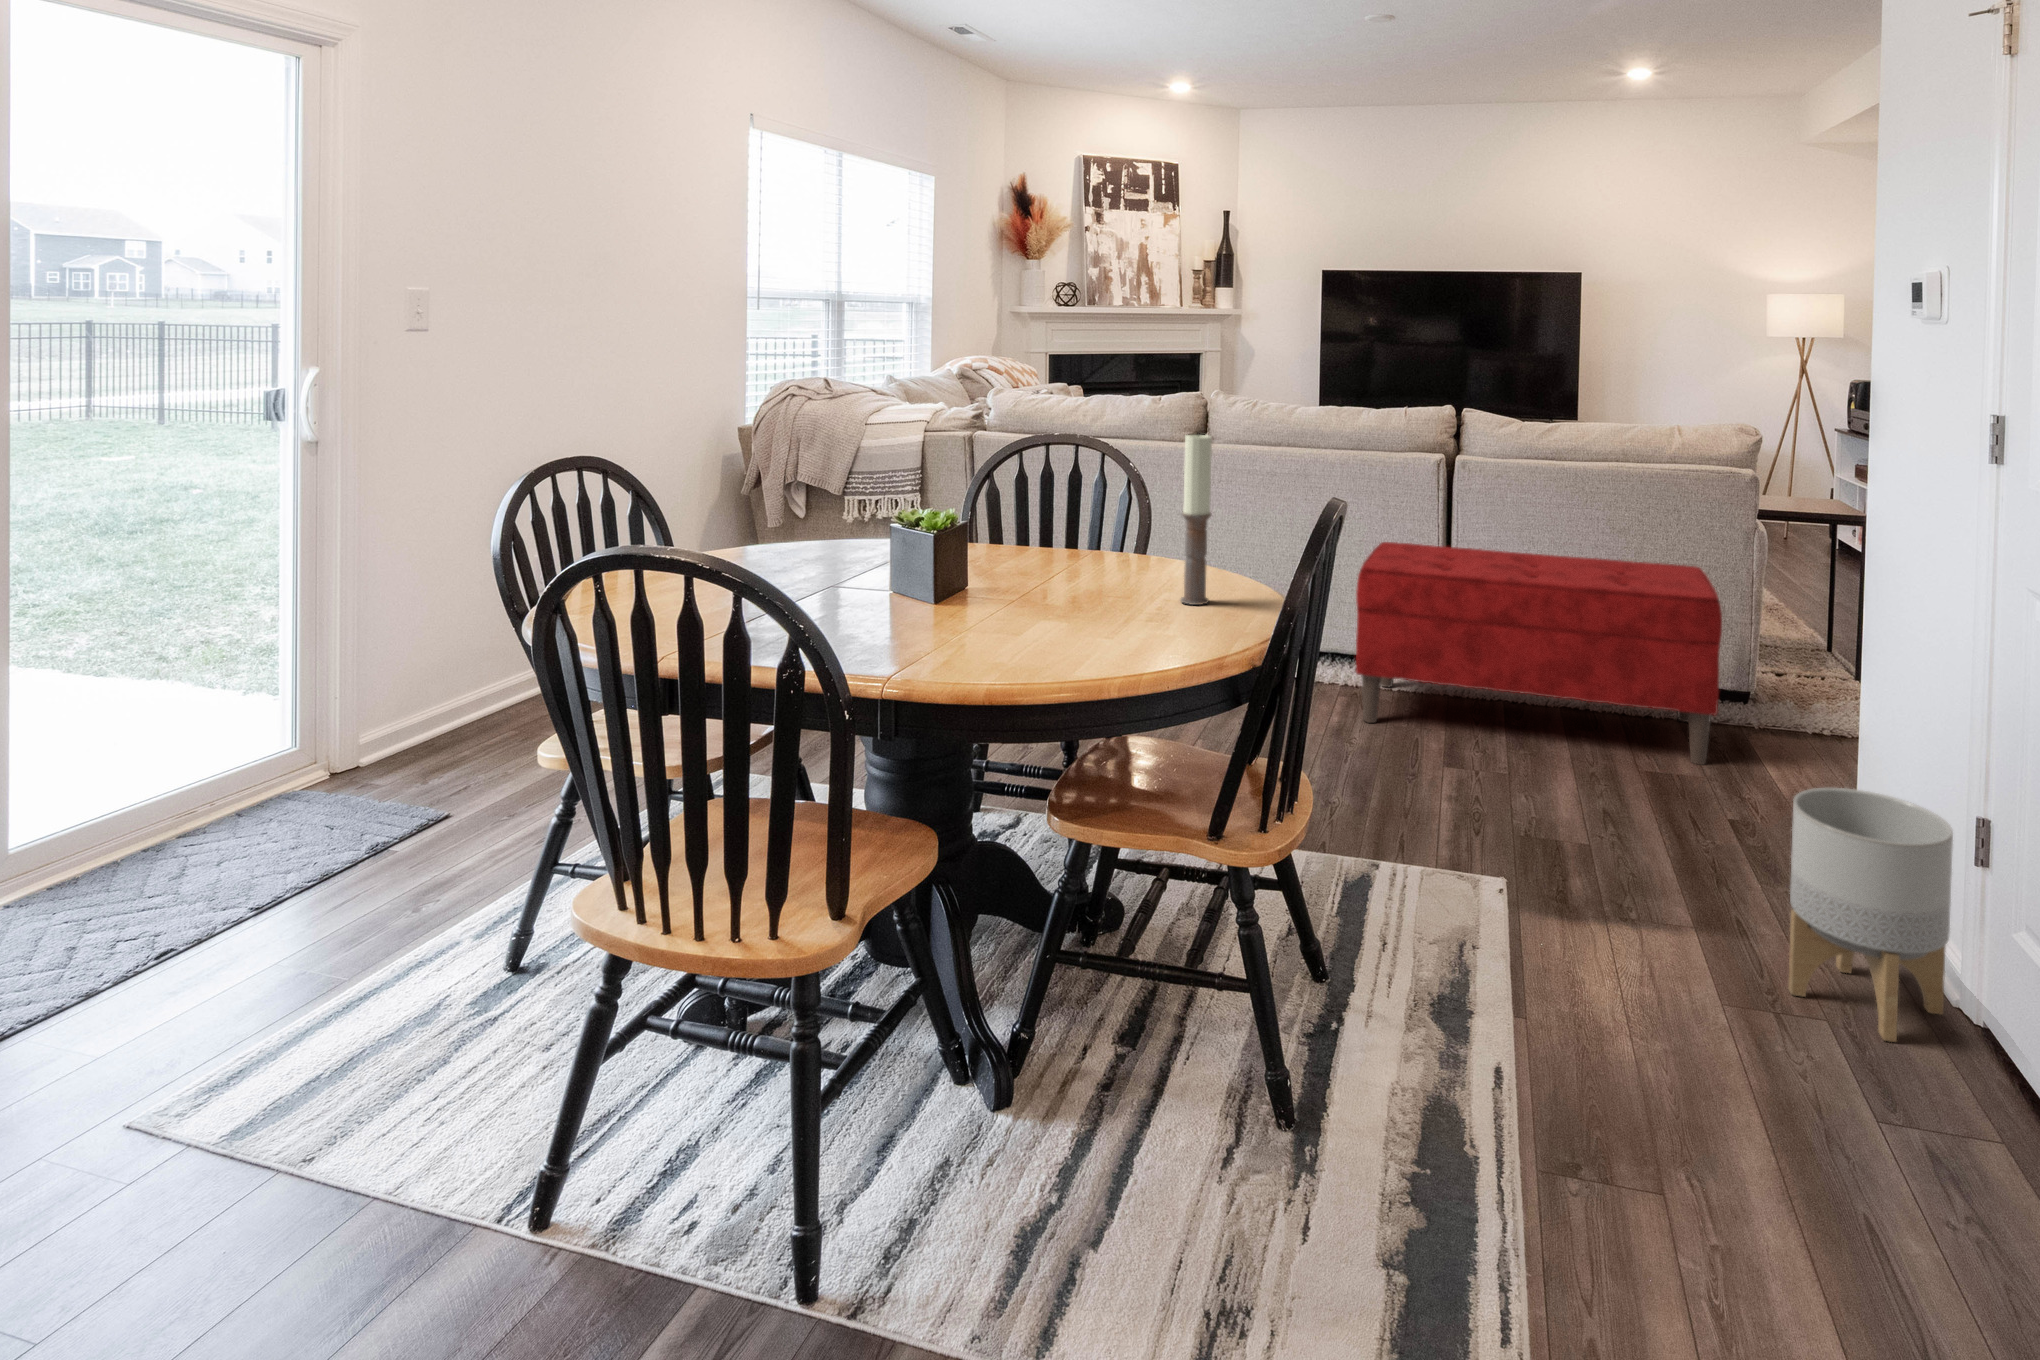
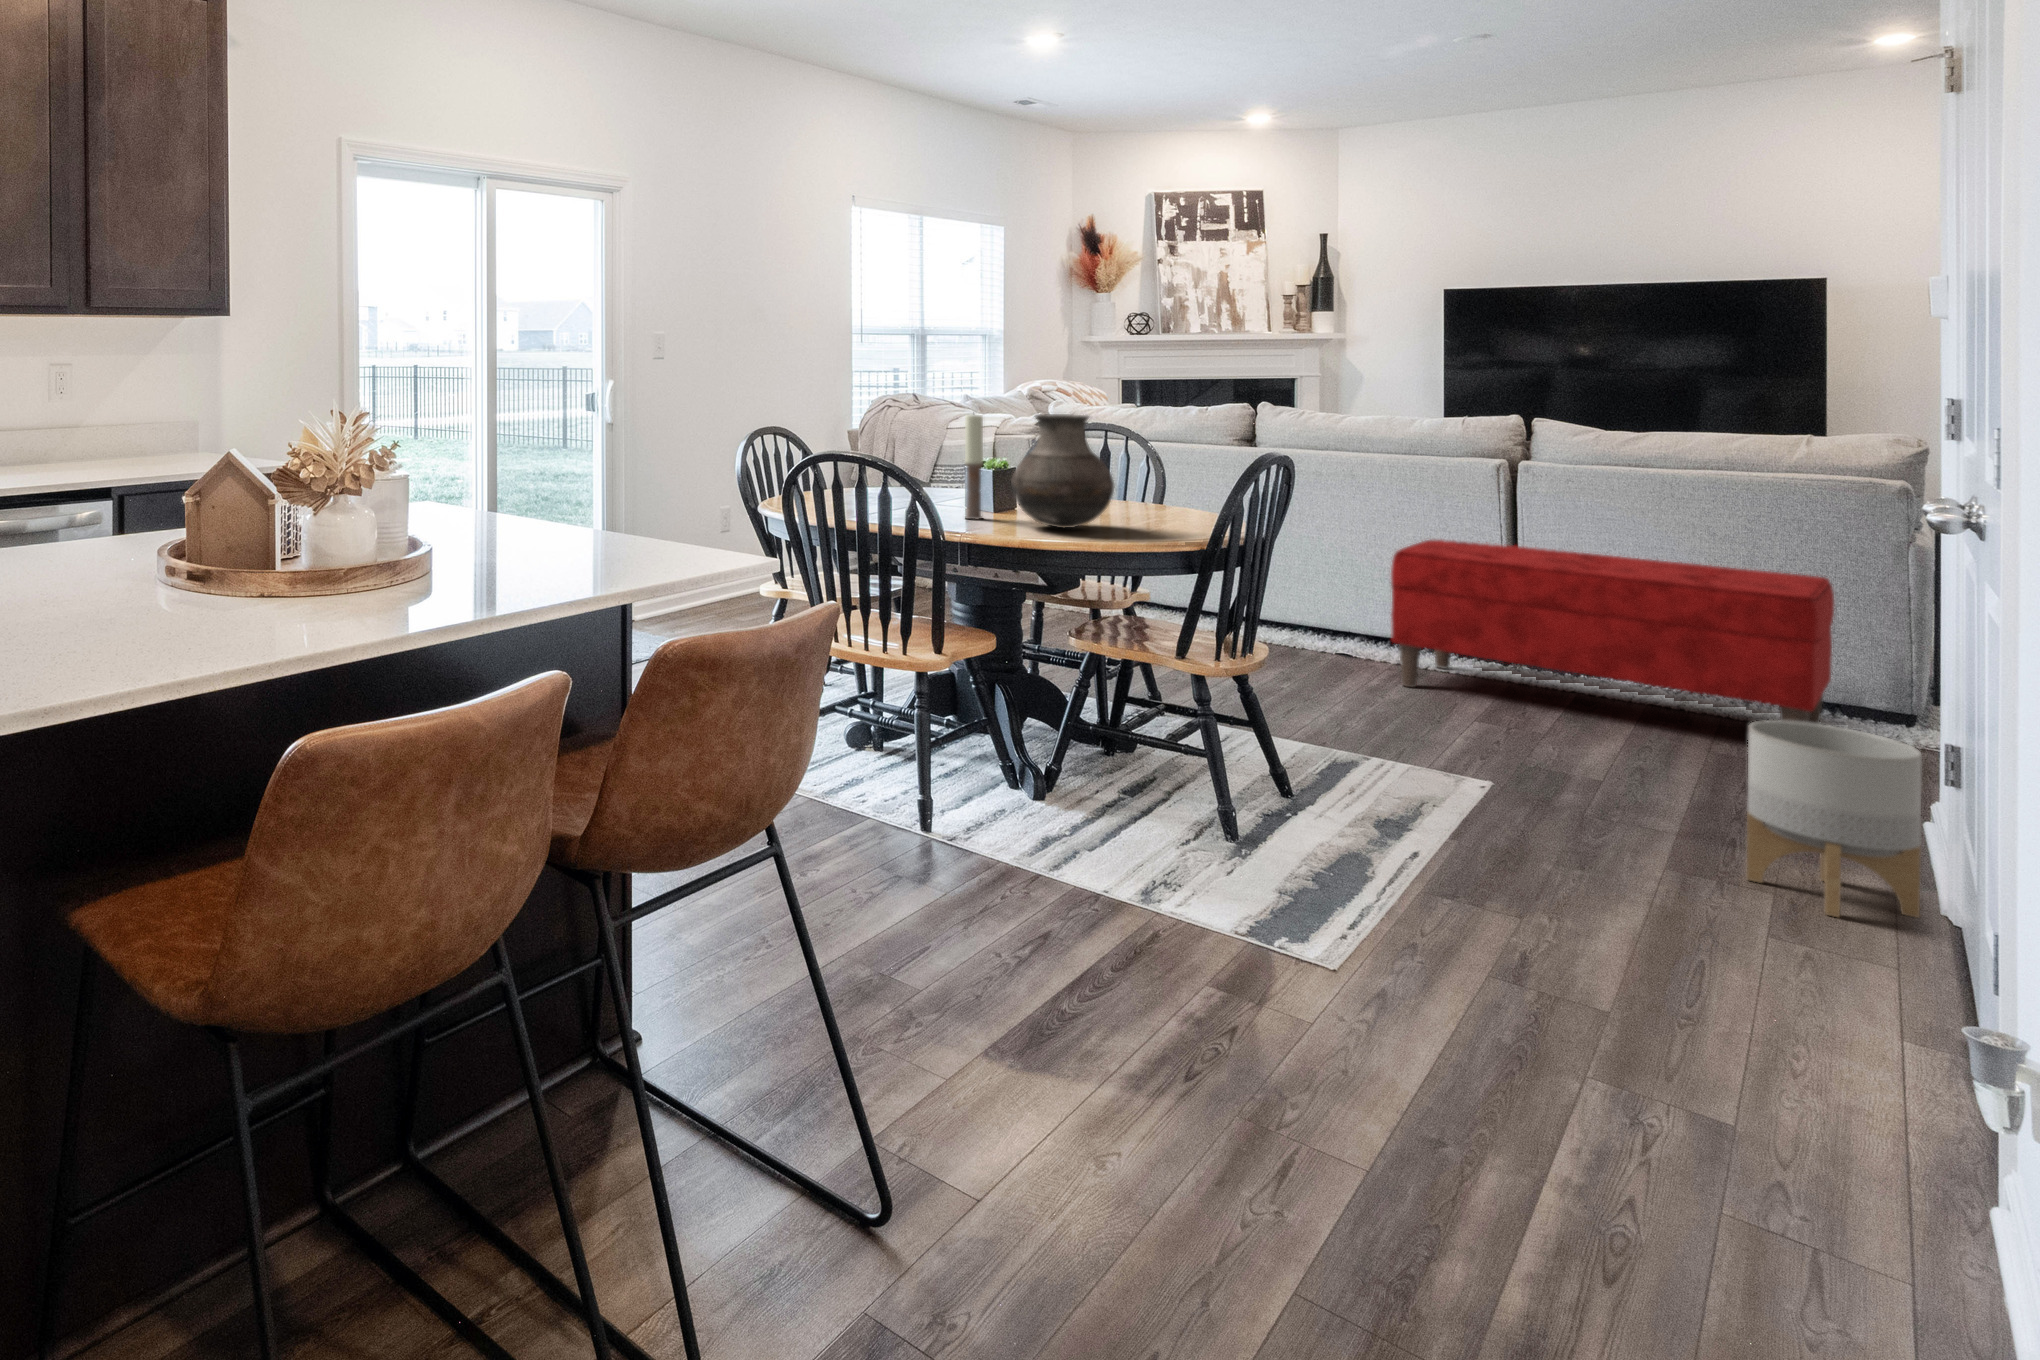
candle: present [1181,434,1212,605] -> present [965,414,983,520]
vase: none [967,442,1124,636] -> present [1011,414,1114,528]

